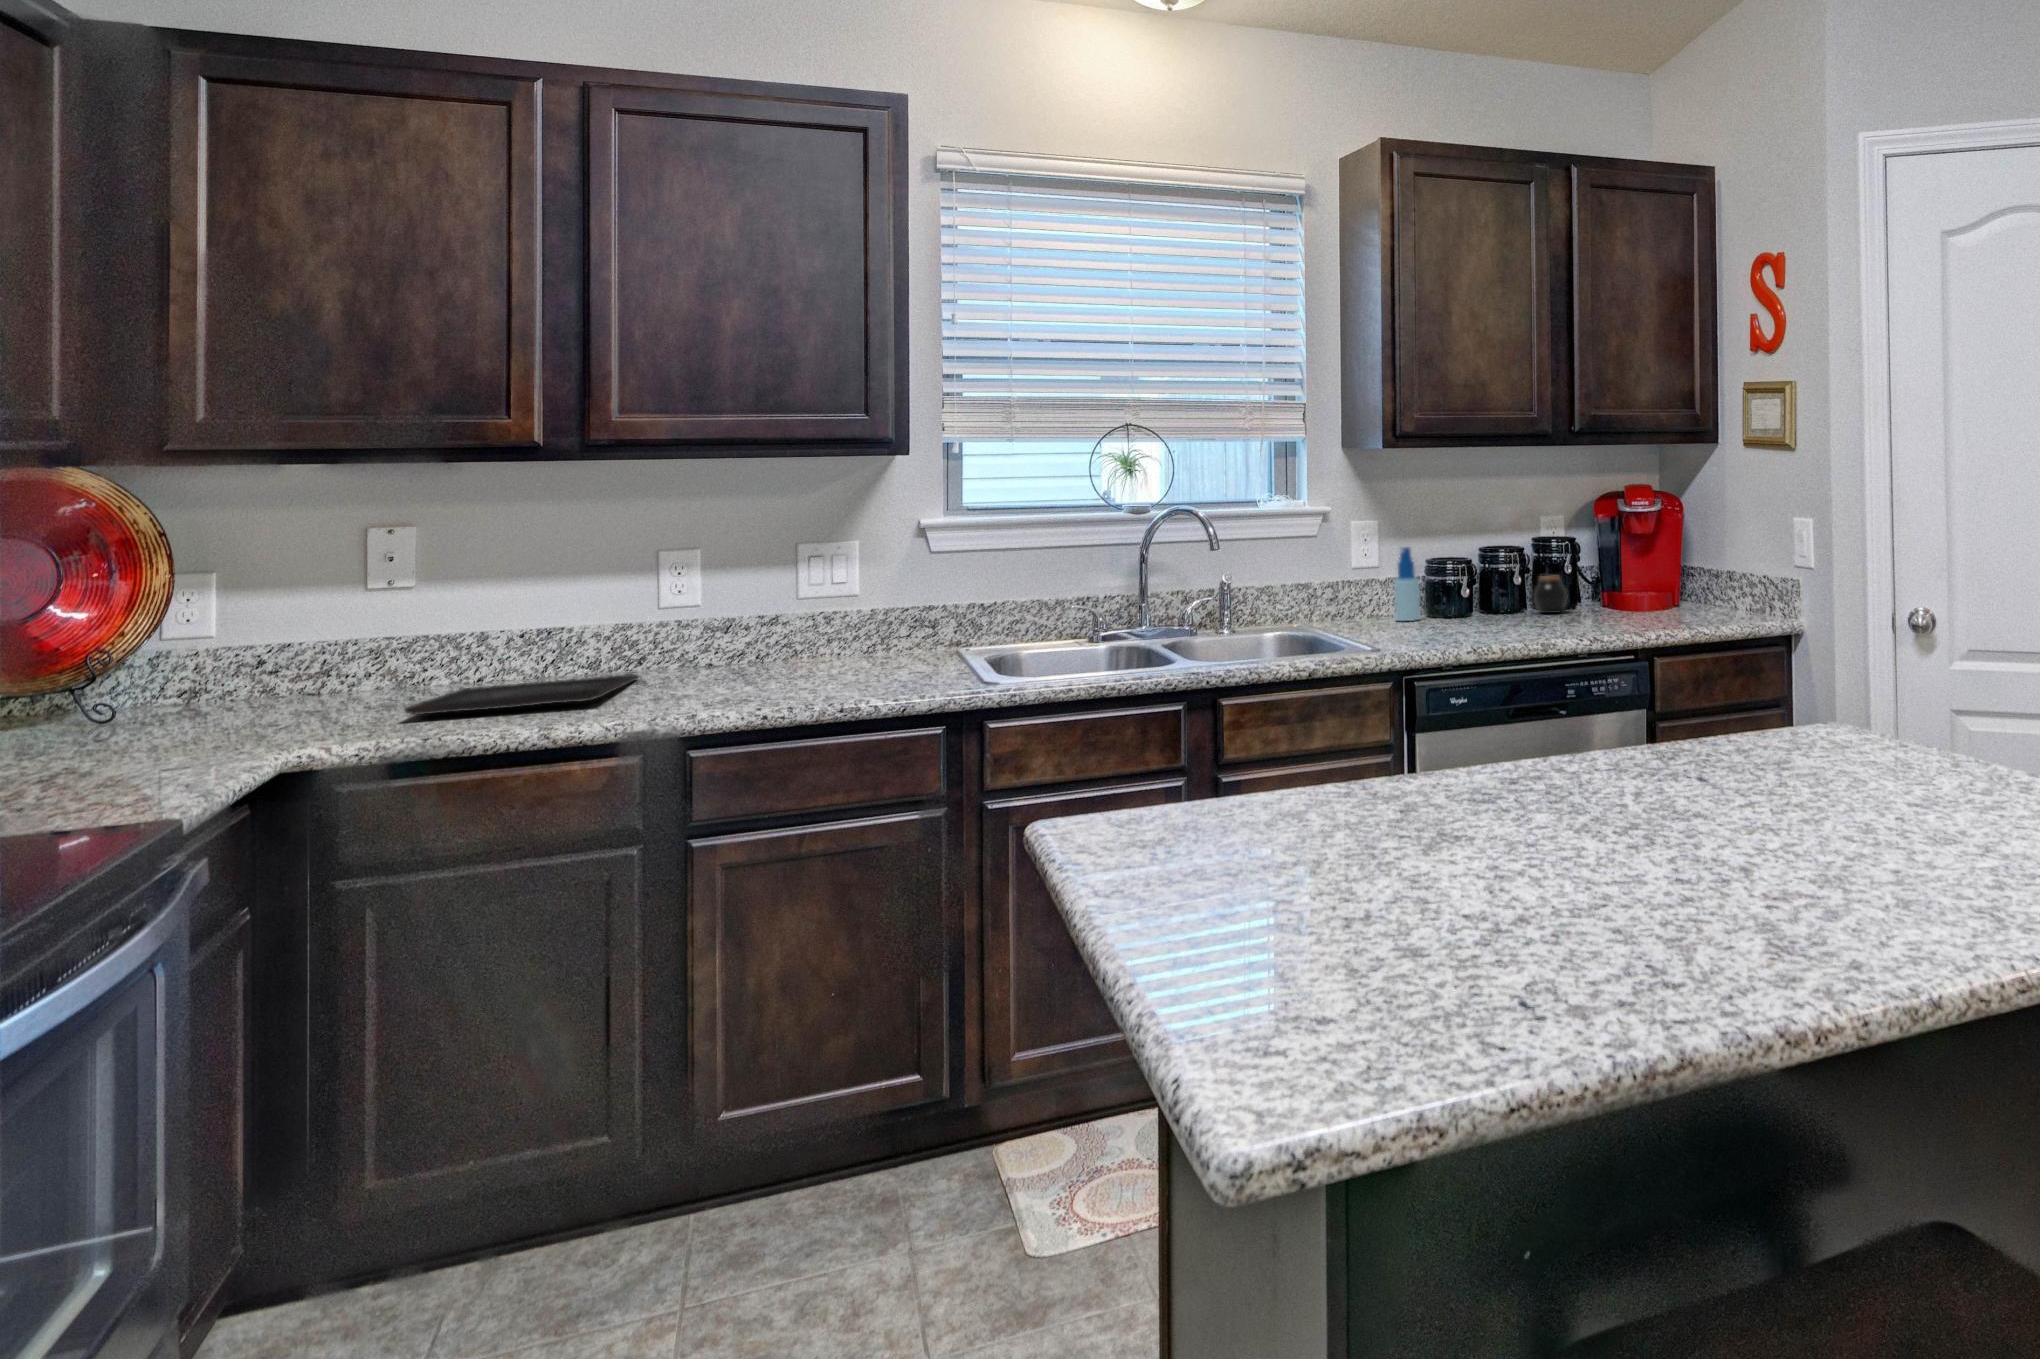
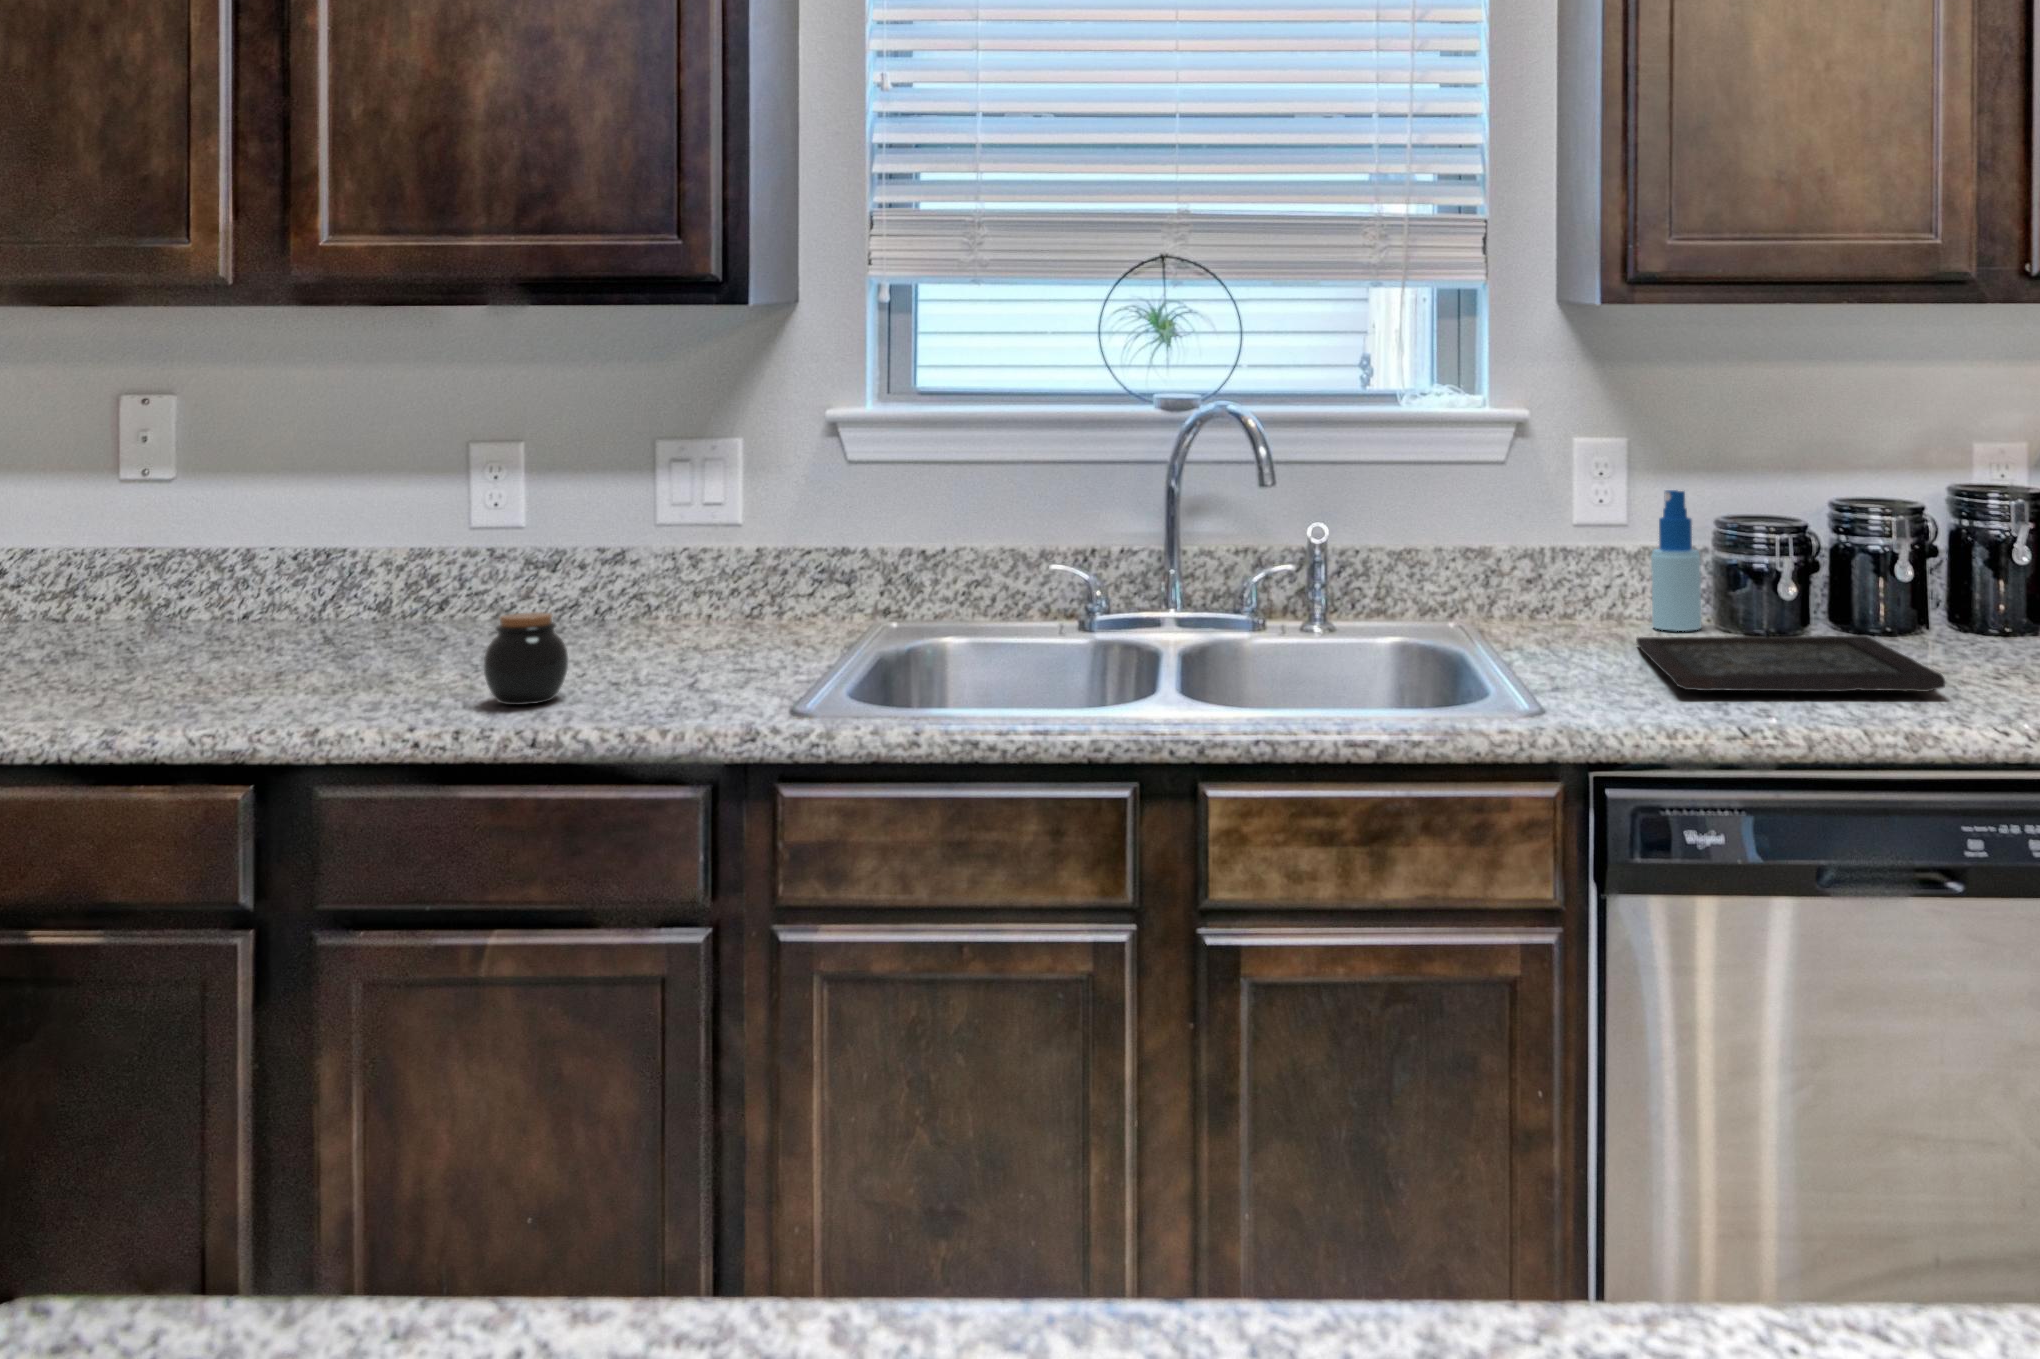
jar: present [1534,576,1567,613] -> present [483,612,568,705]
tray: present [404,674,638,715] -> present [1636,636,1945,692]

